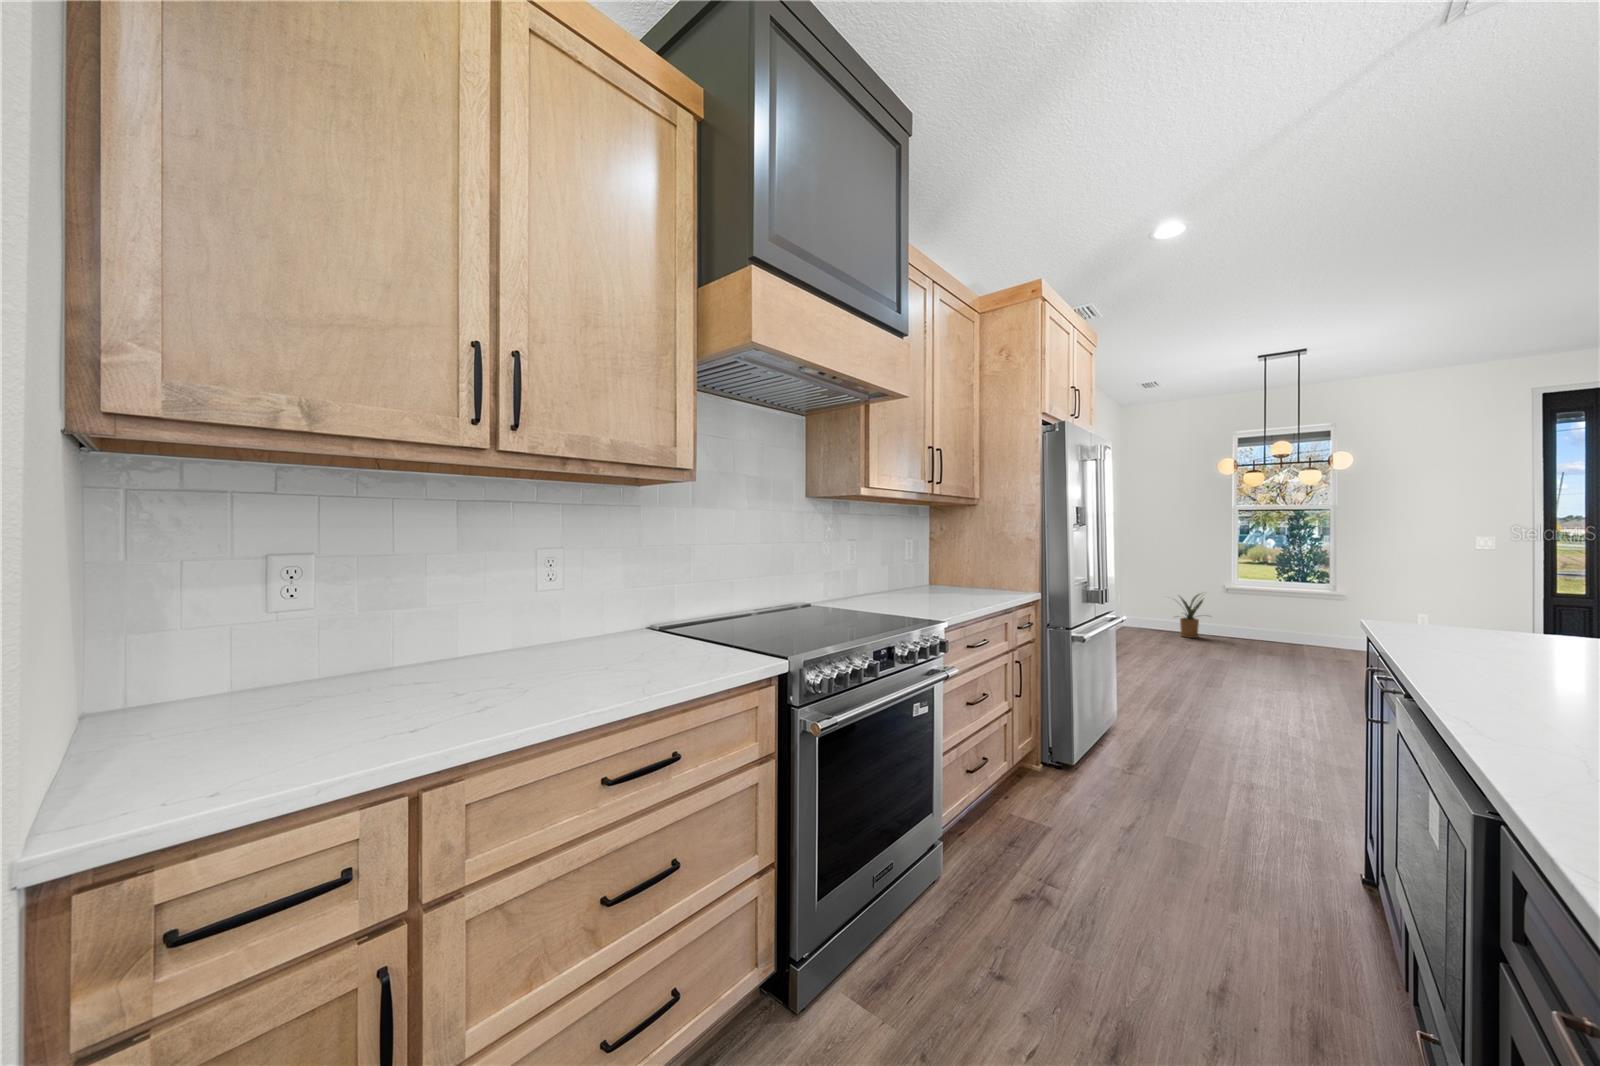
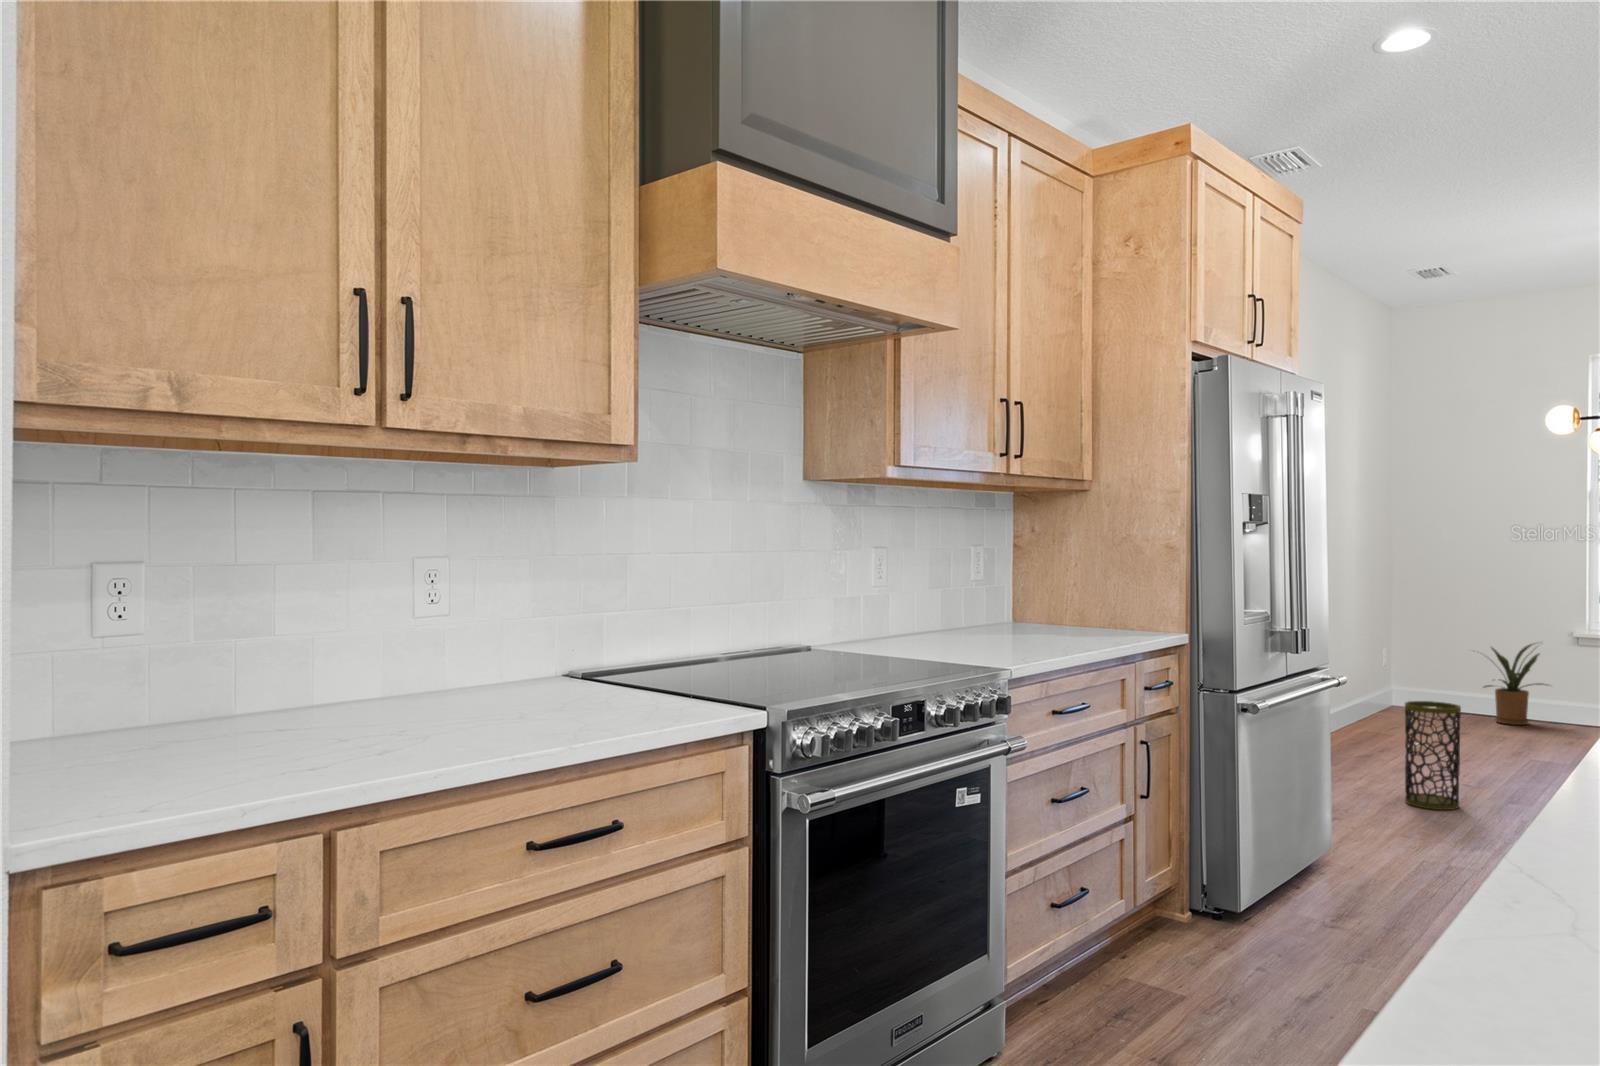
trash can: none [1146,628,1179,691] -> present [1405,701,1461,810]

